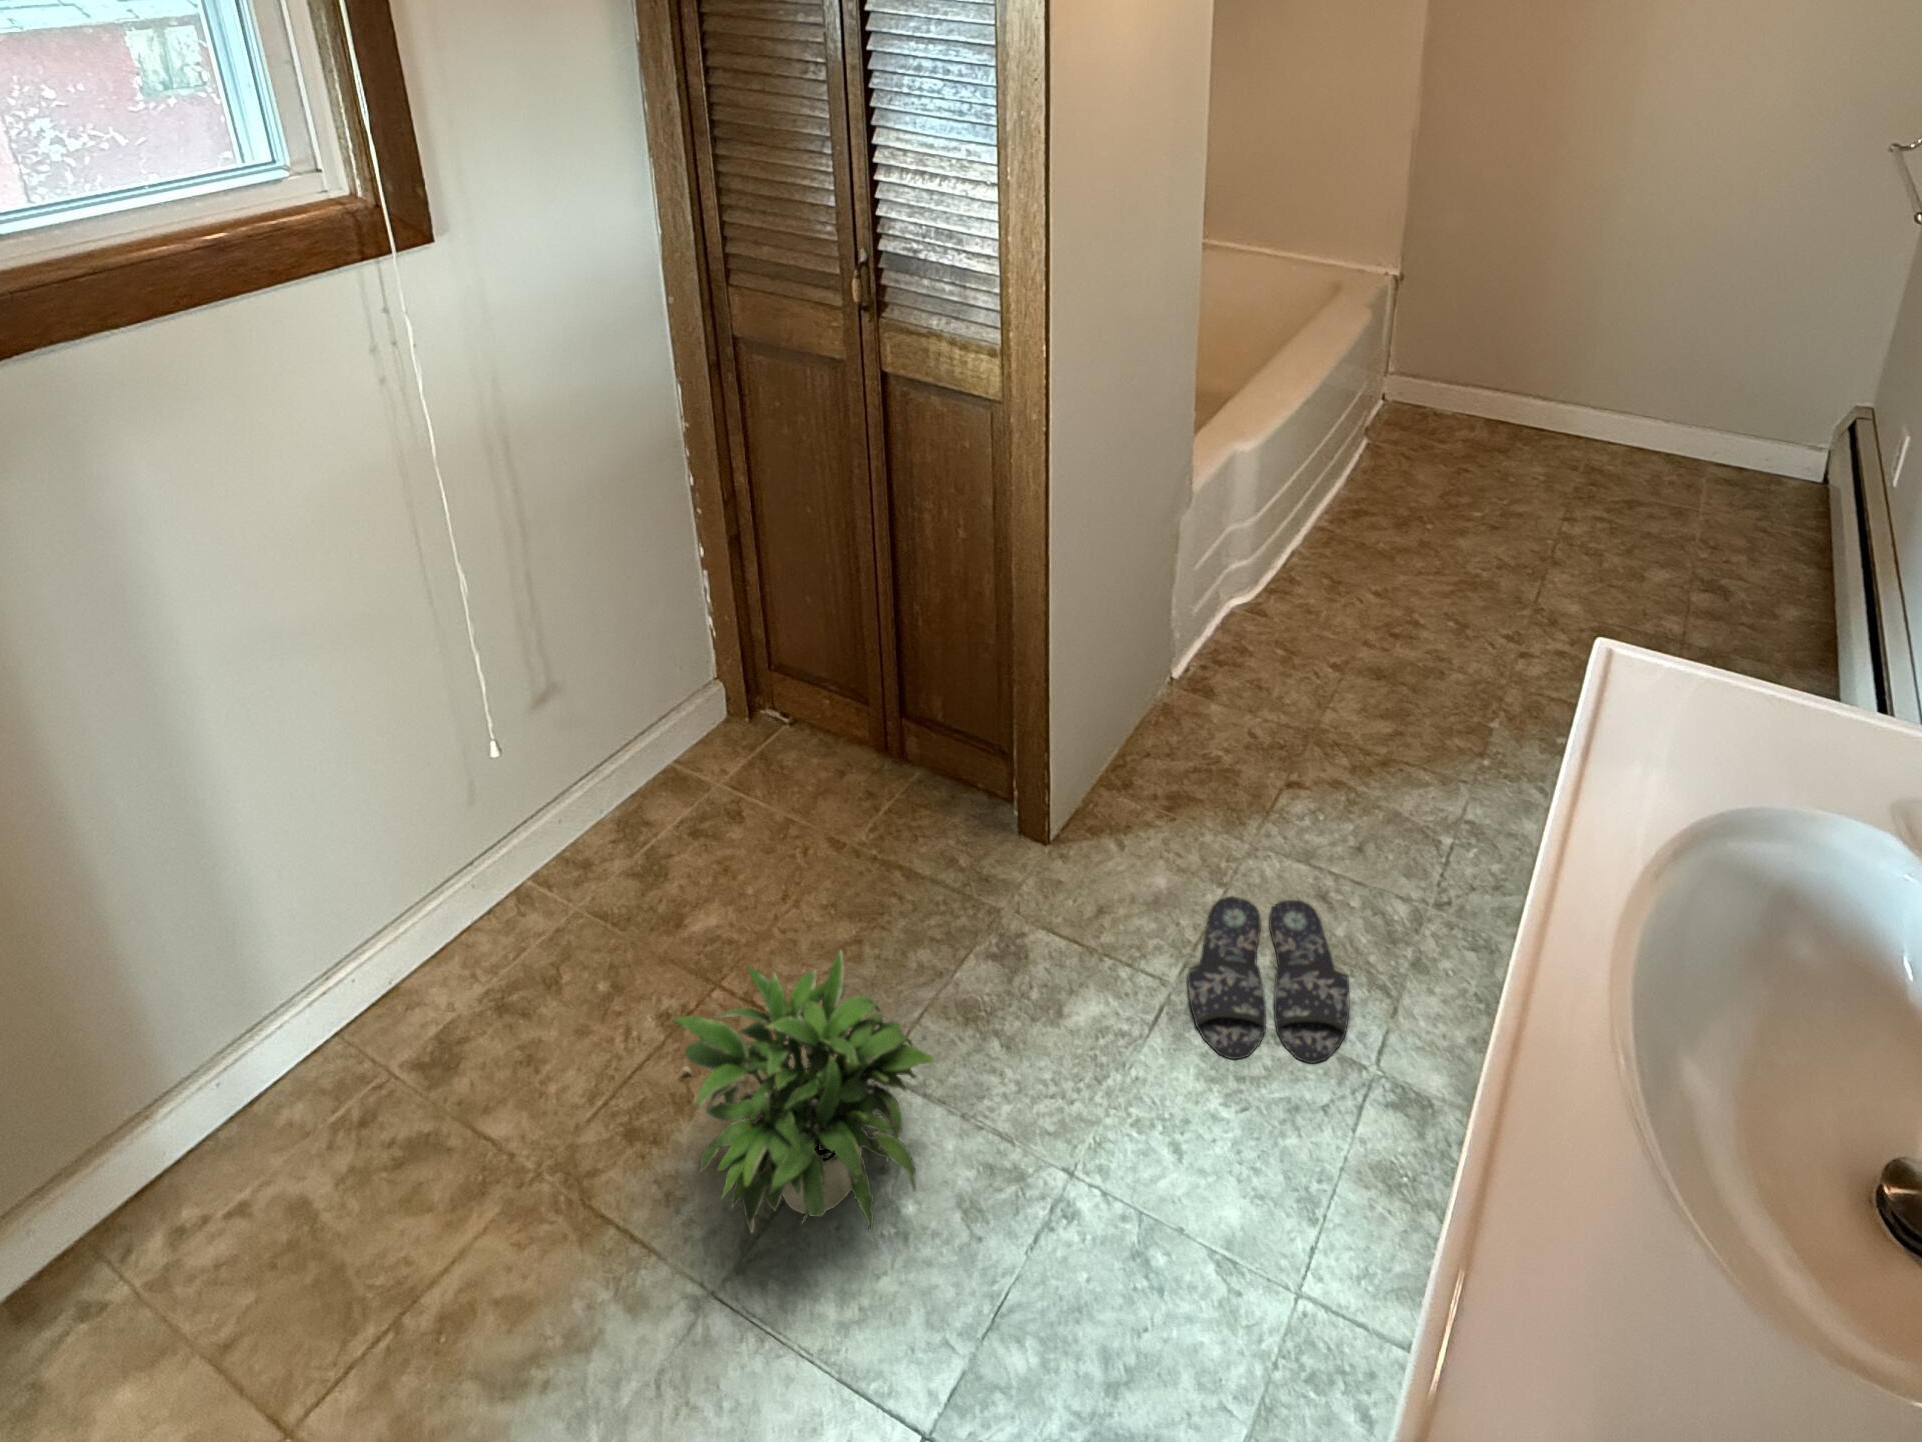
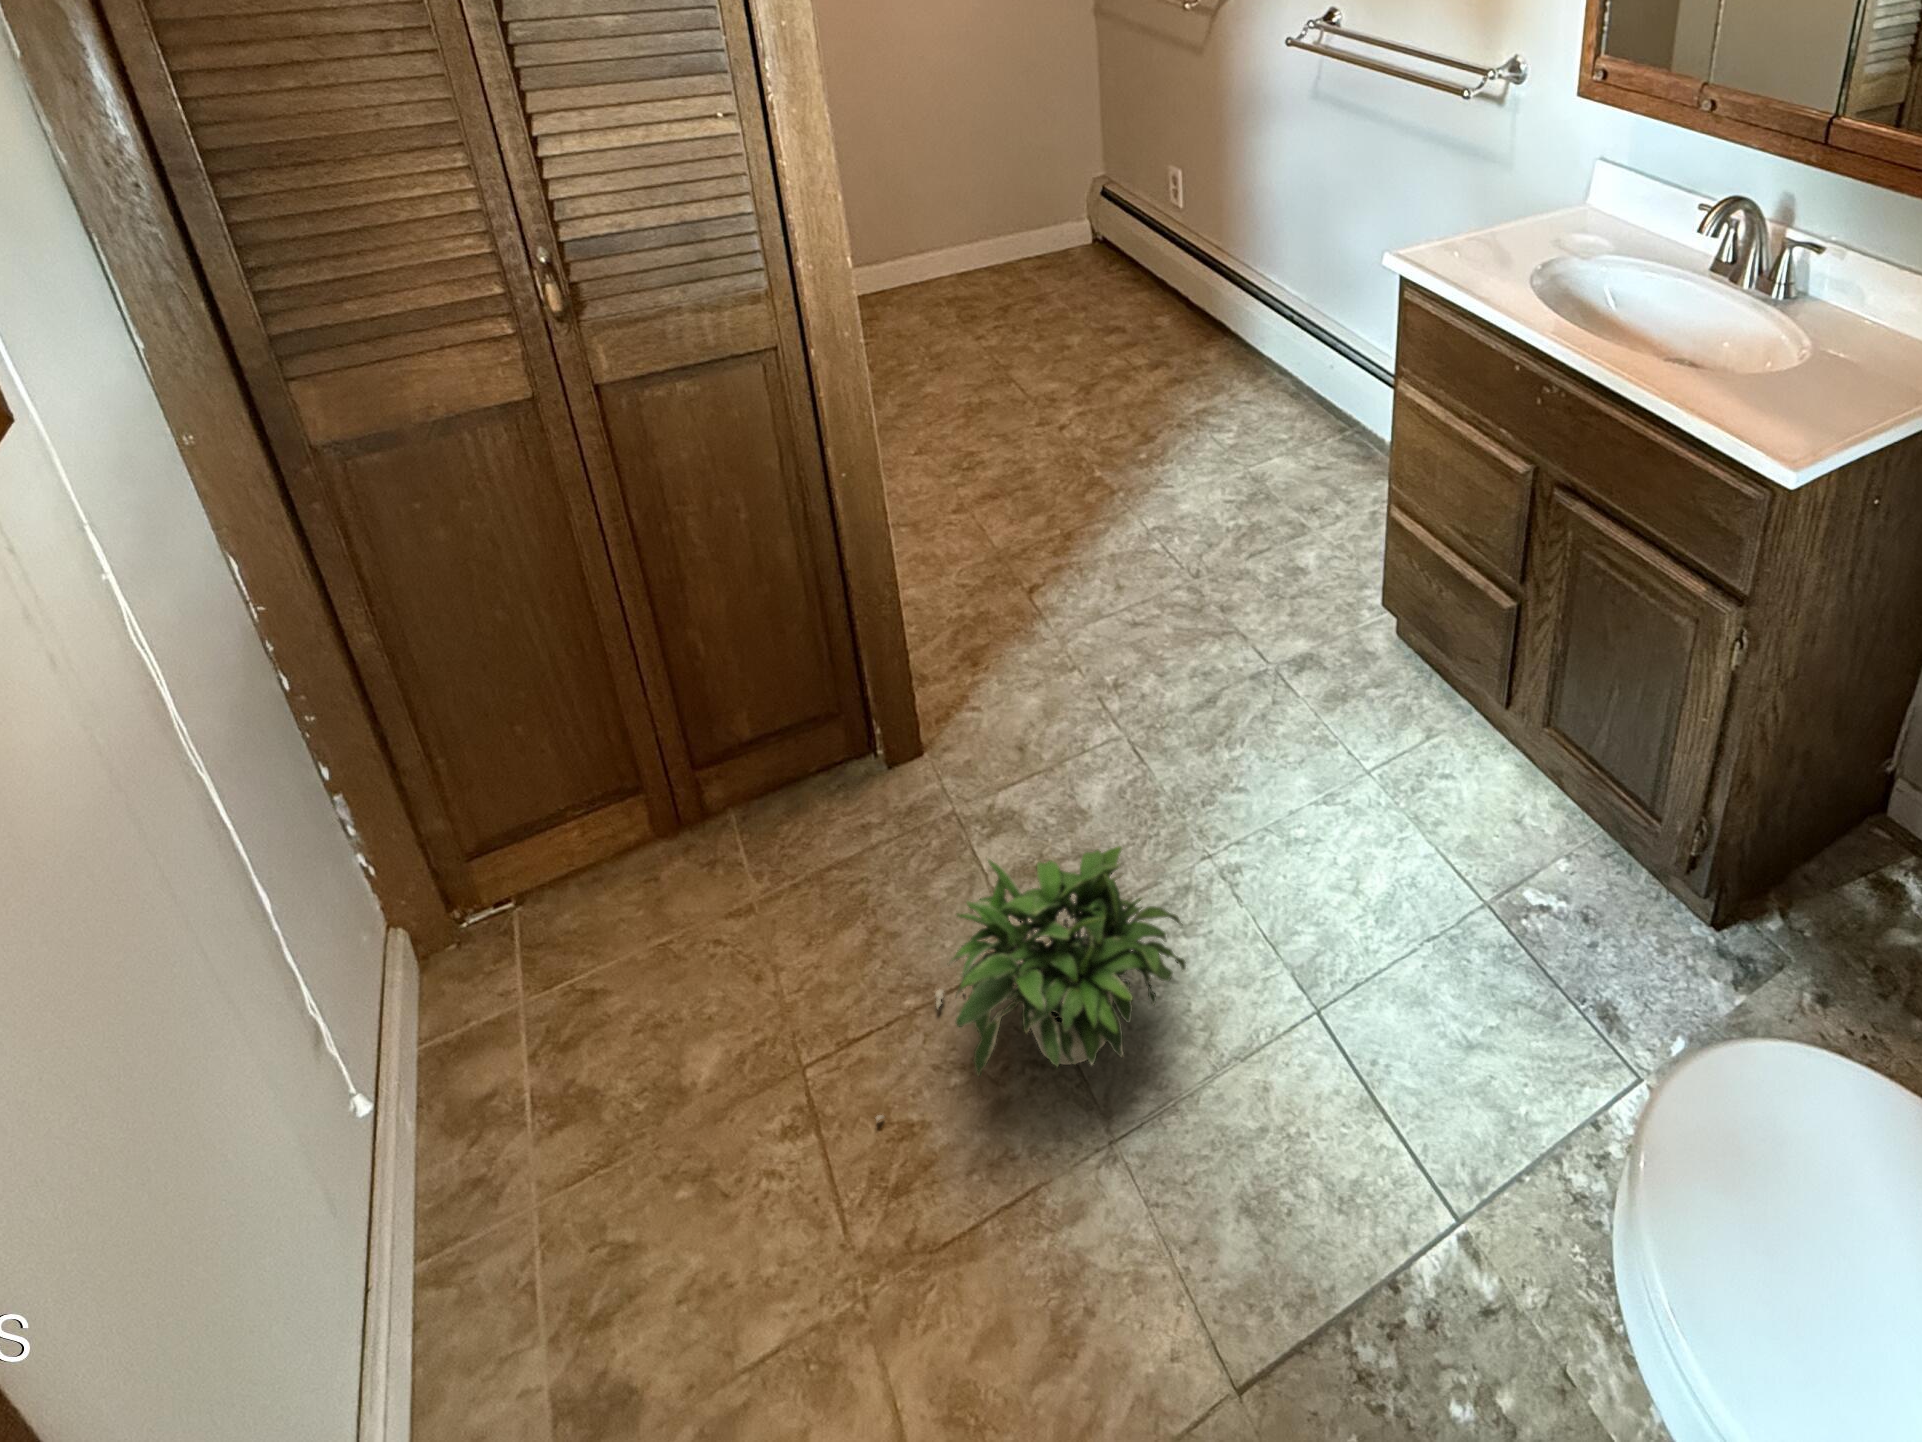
slippers: present [1187,897,1350,1064] -> none [1084,633,1245,739]

